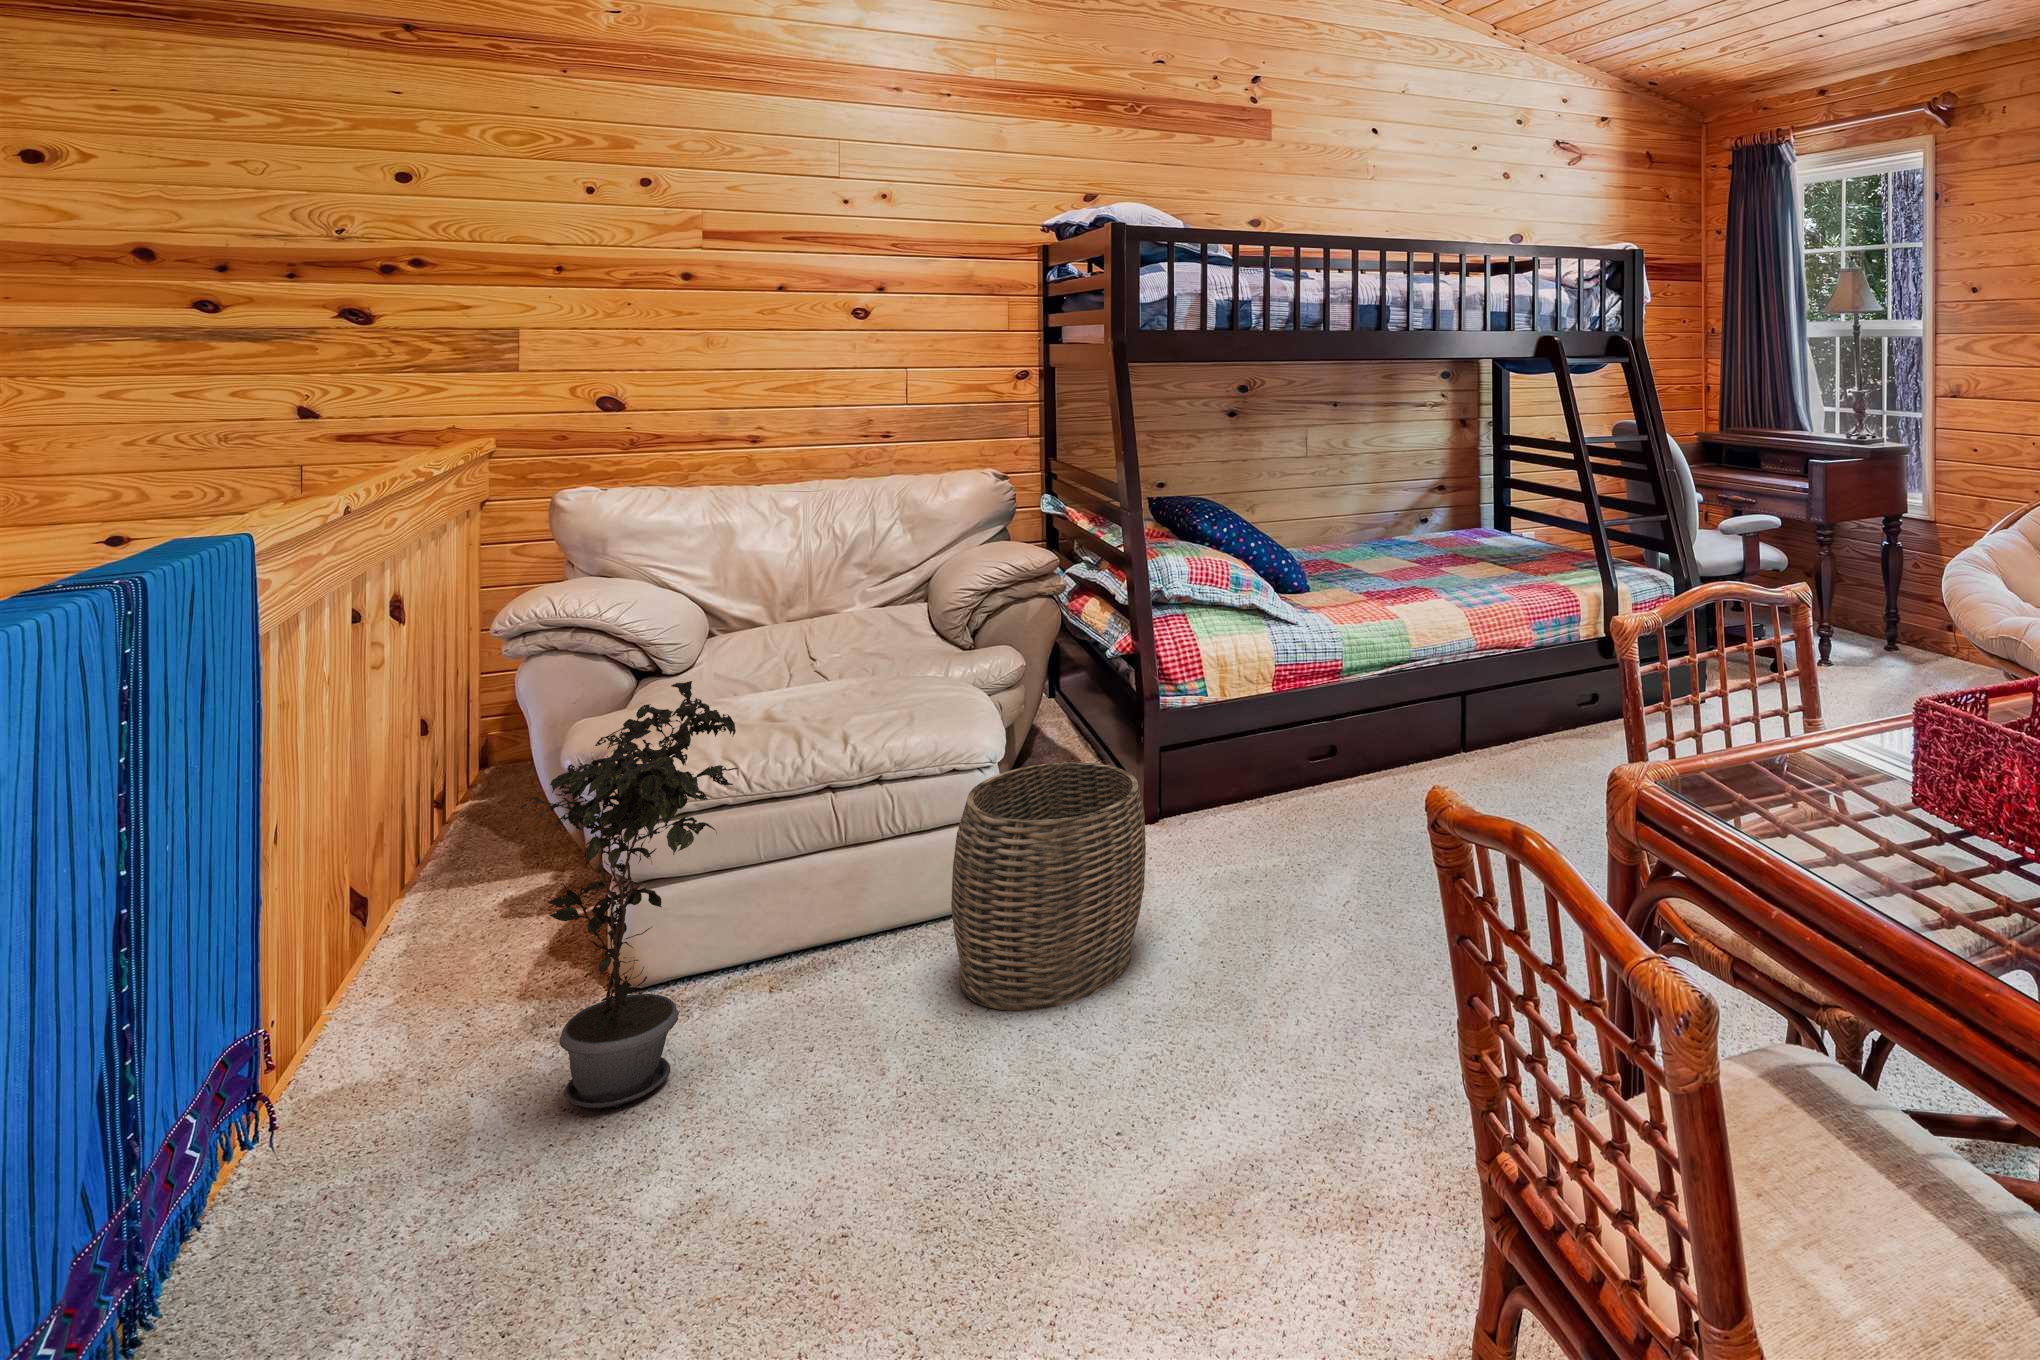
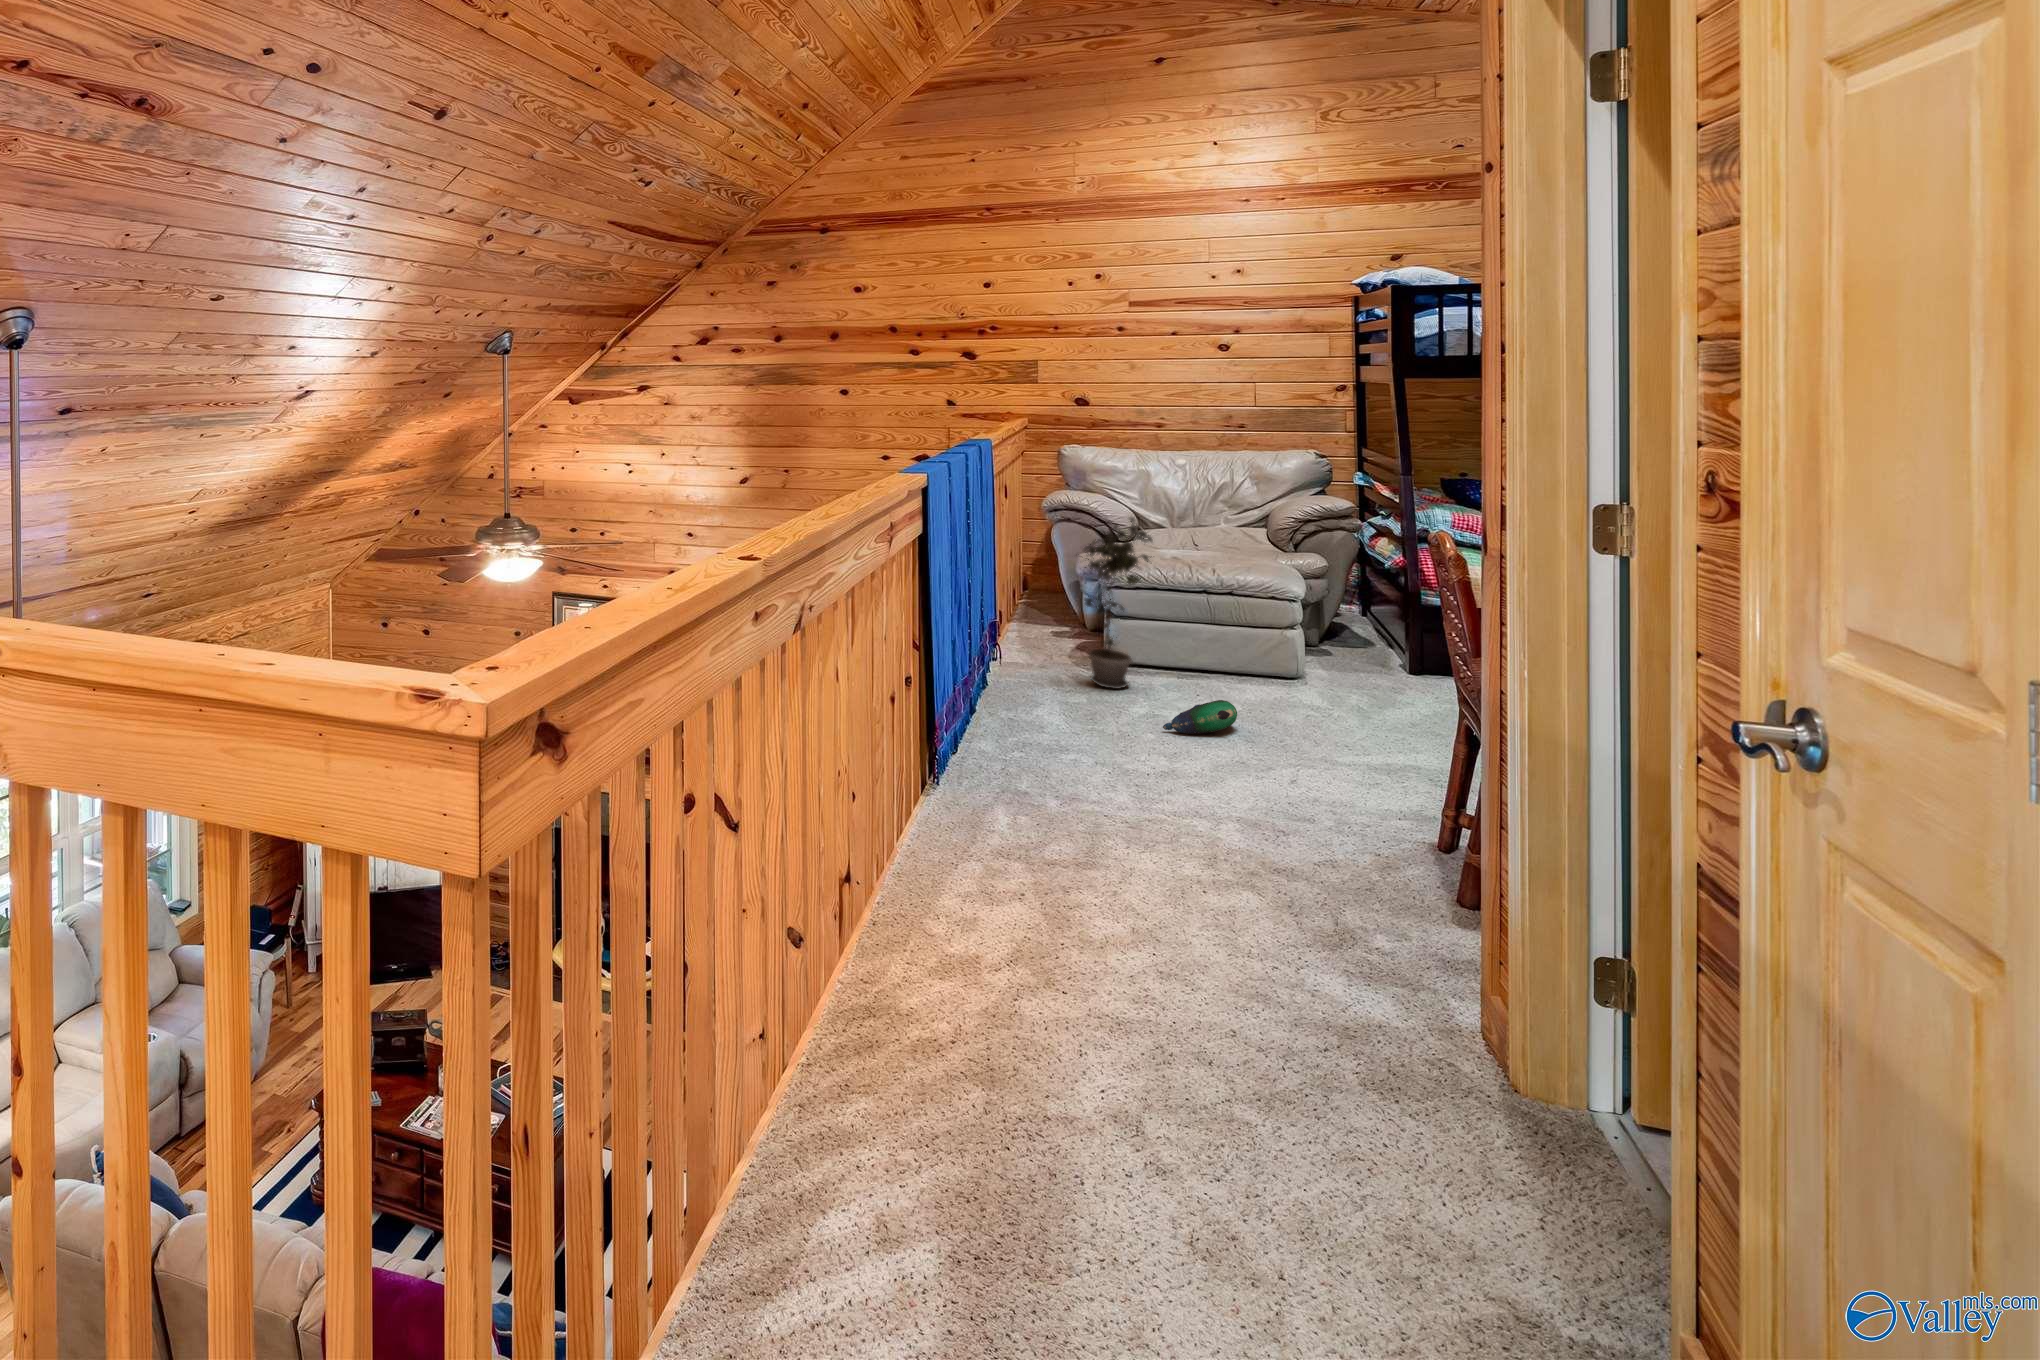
woven basket: present [951,762,1146,1011] -> none [1258,597,1371,714]
plush toy: none [750,1100,931,1276] -> present [1163,700,1237,734]

